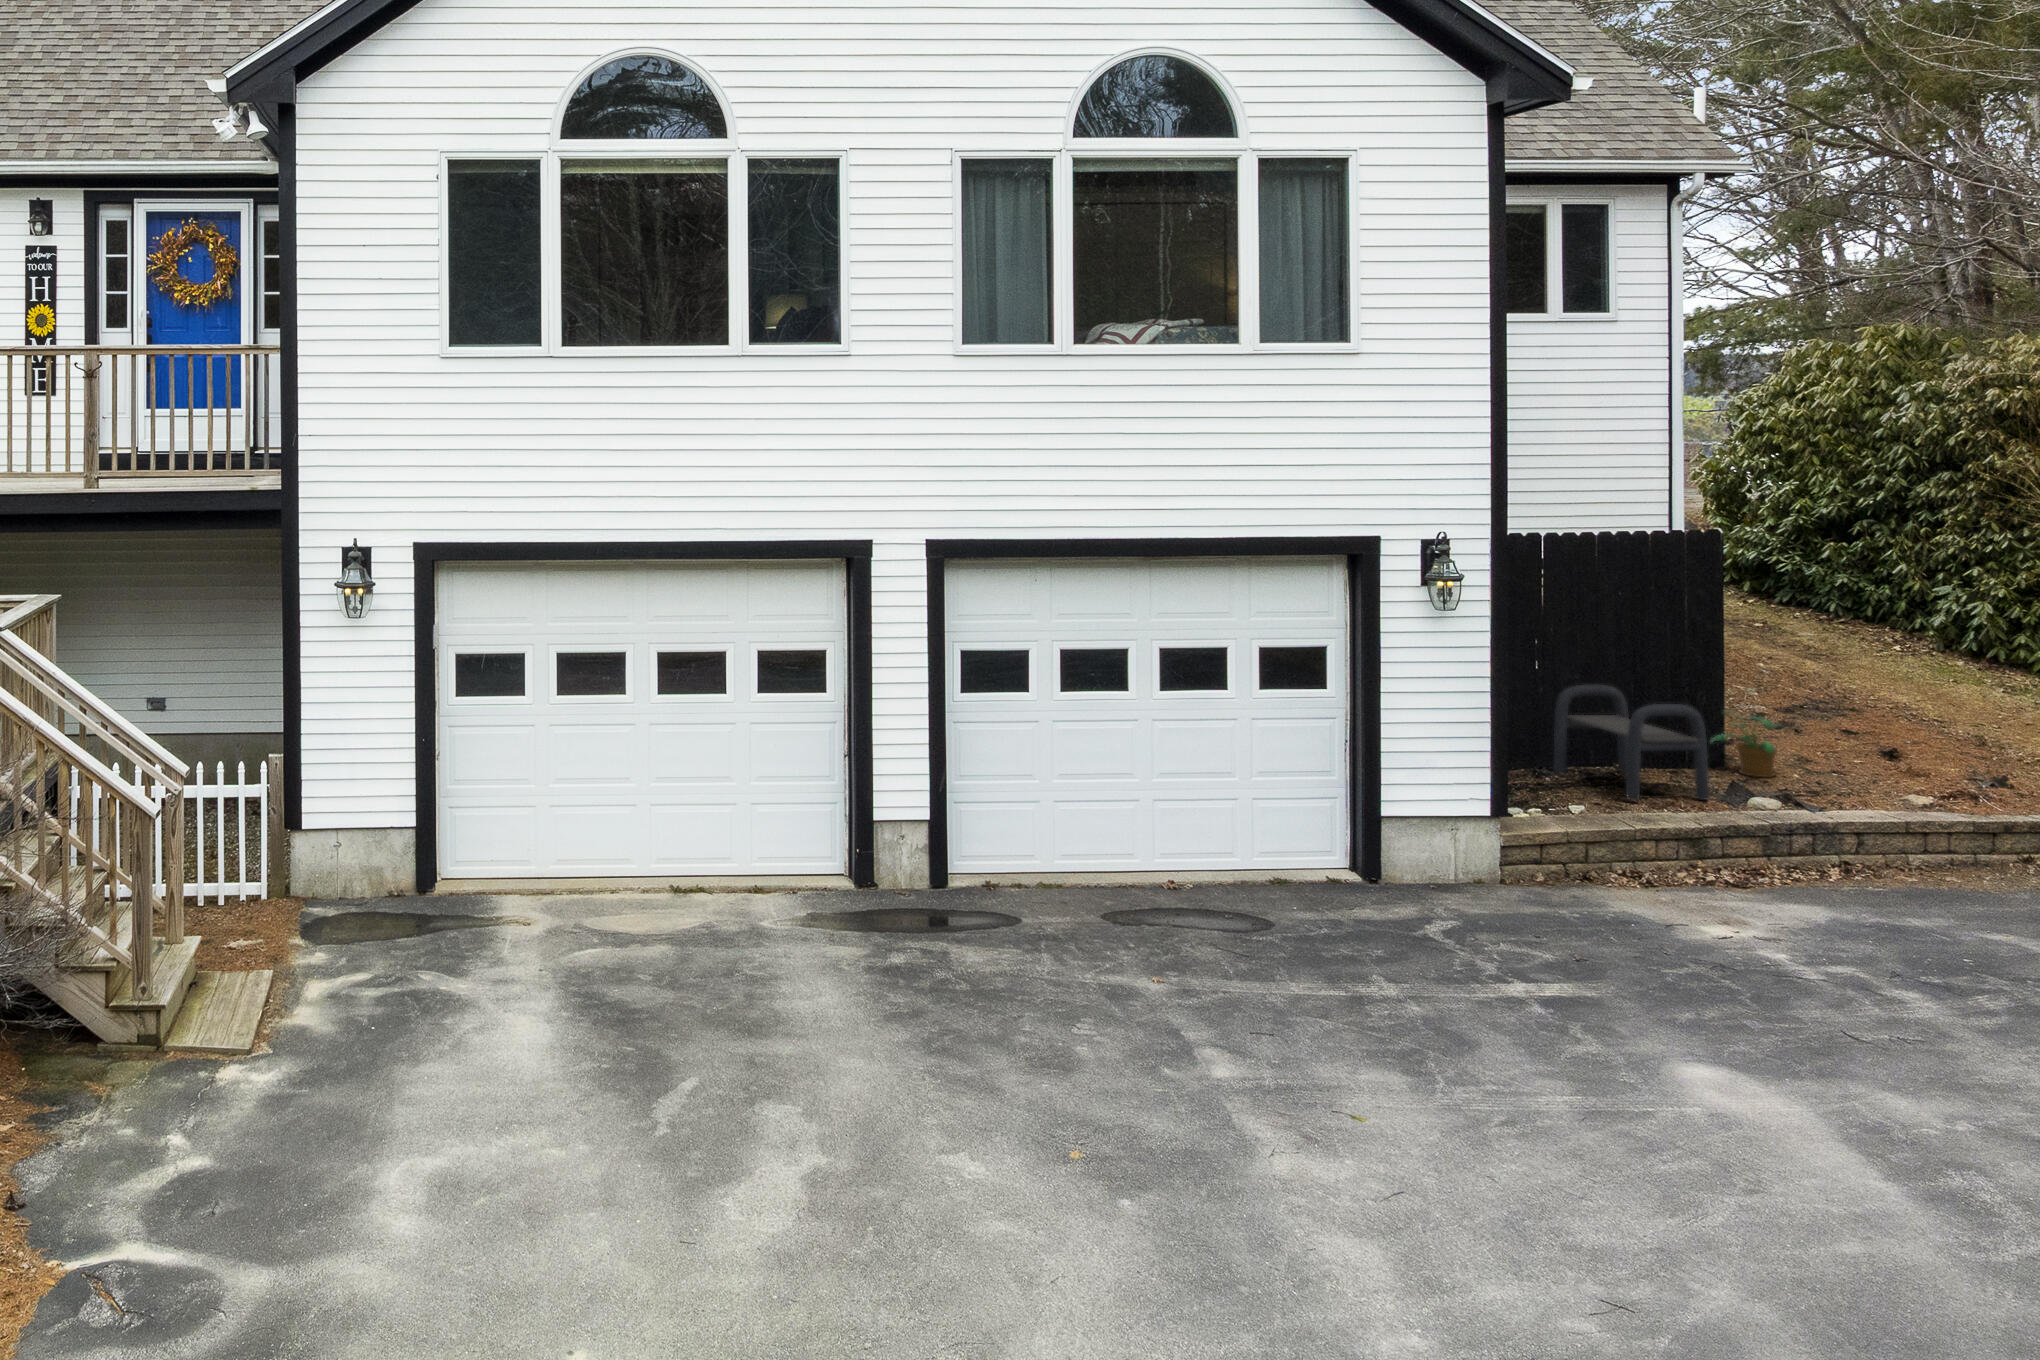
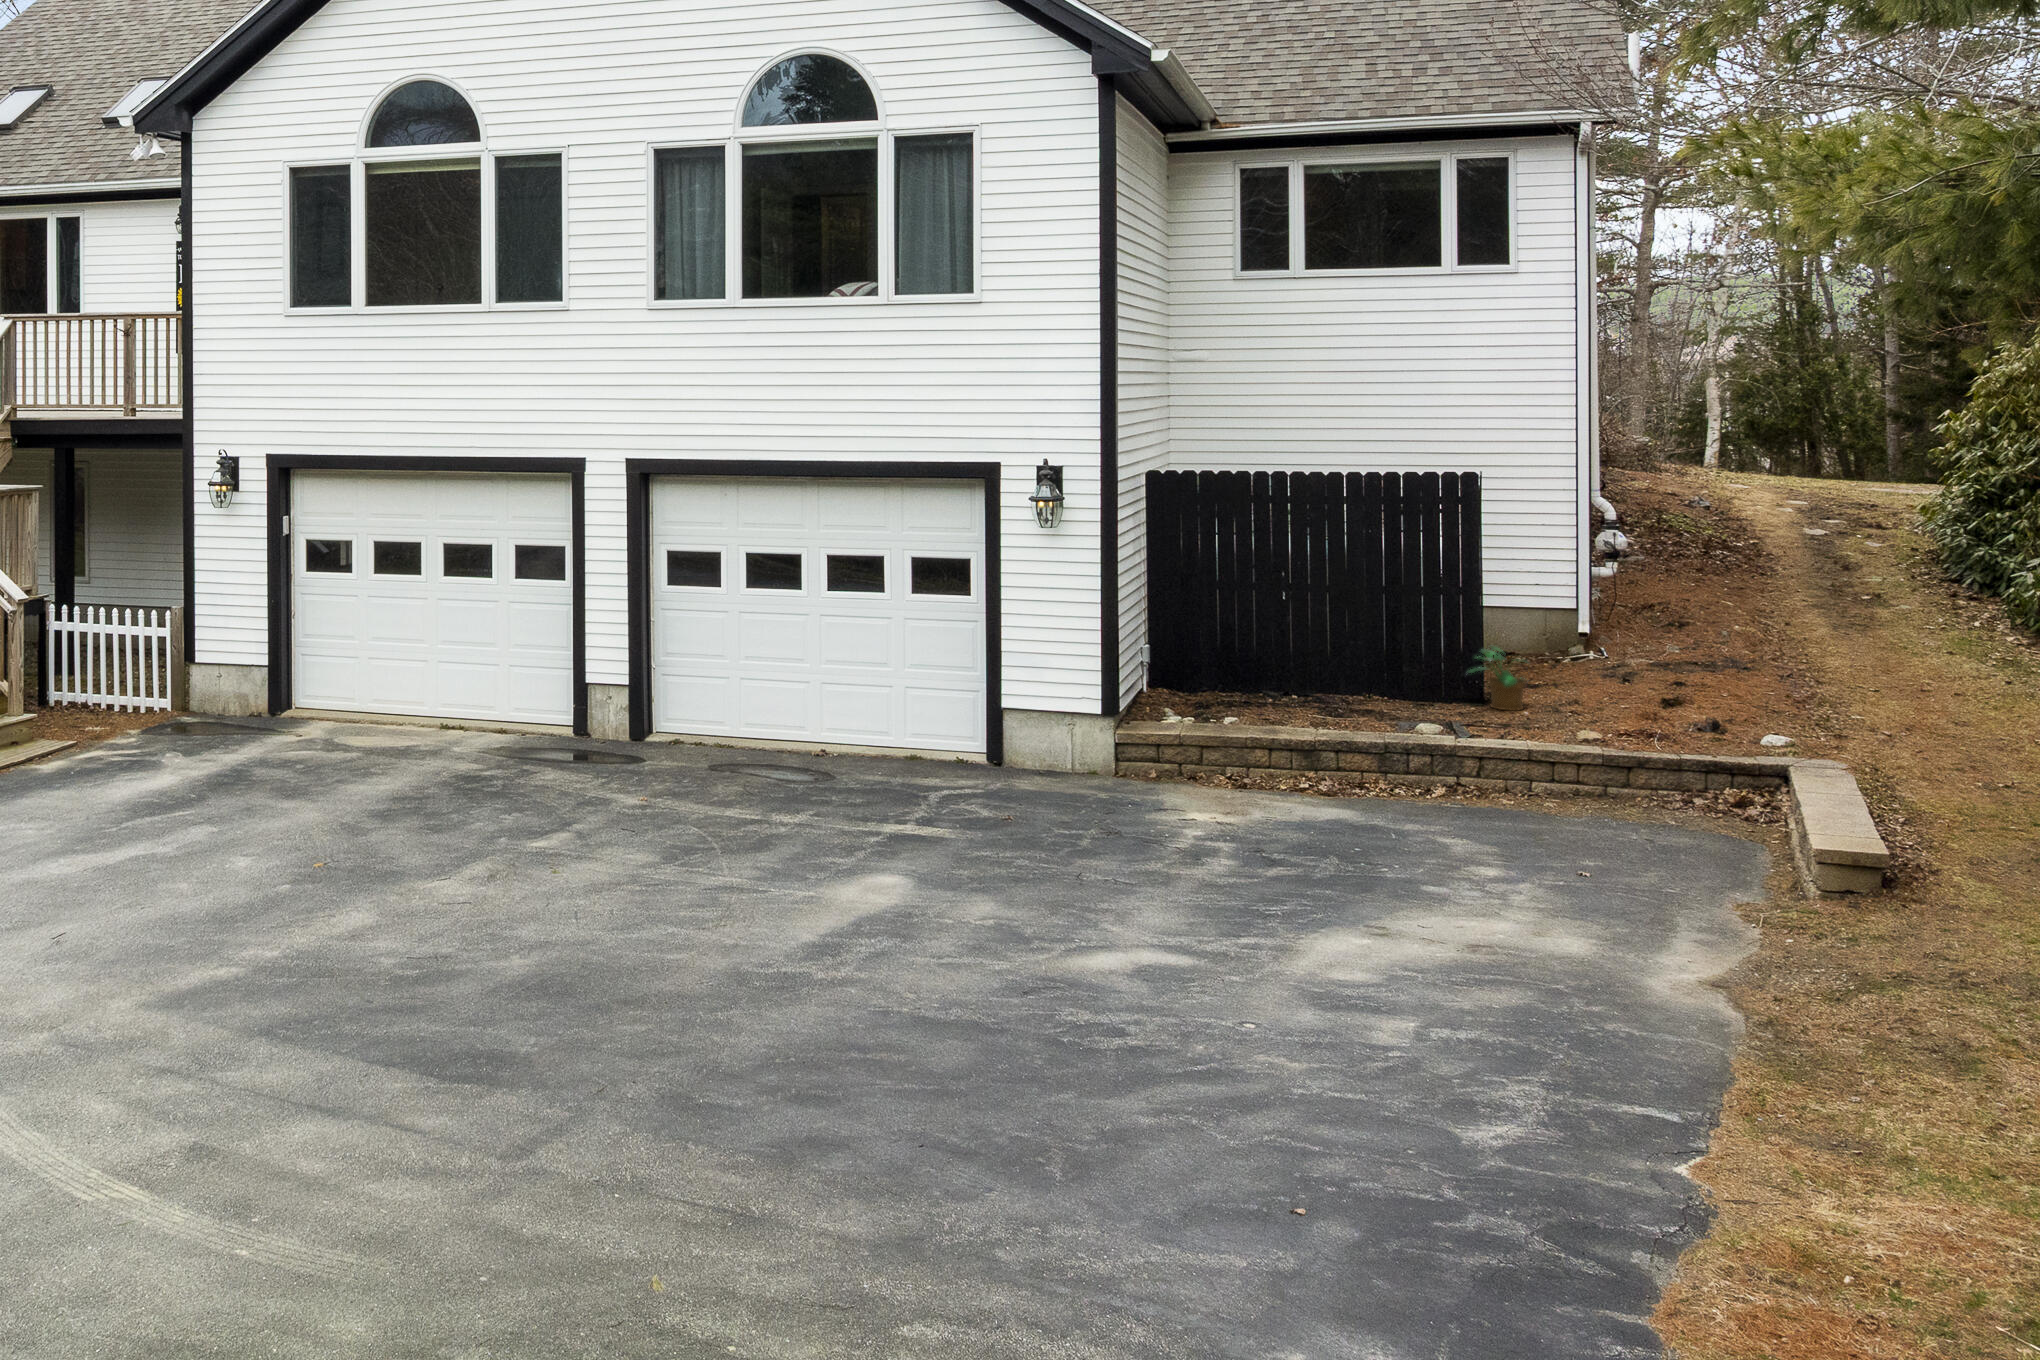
bench: present [1554,684,1709,801] -> none [1299,613,1393,722]

